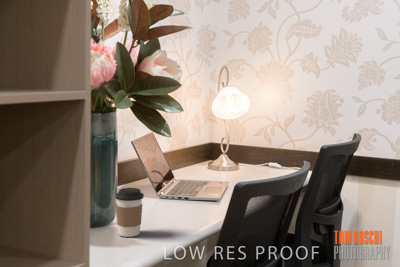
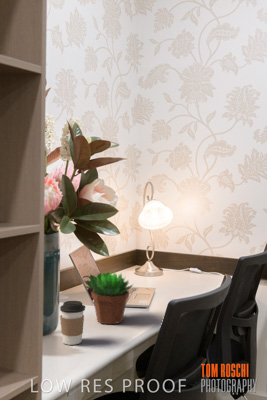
succulent plant: none [145,158,201,217] -> present [85,272,132,324]

